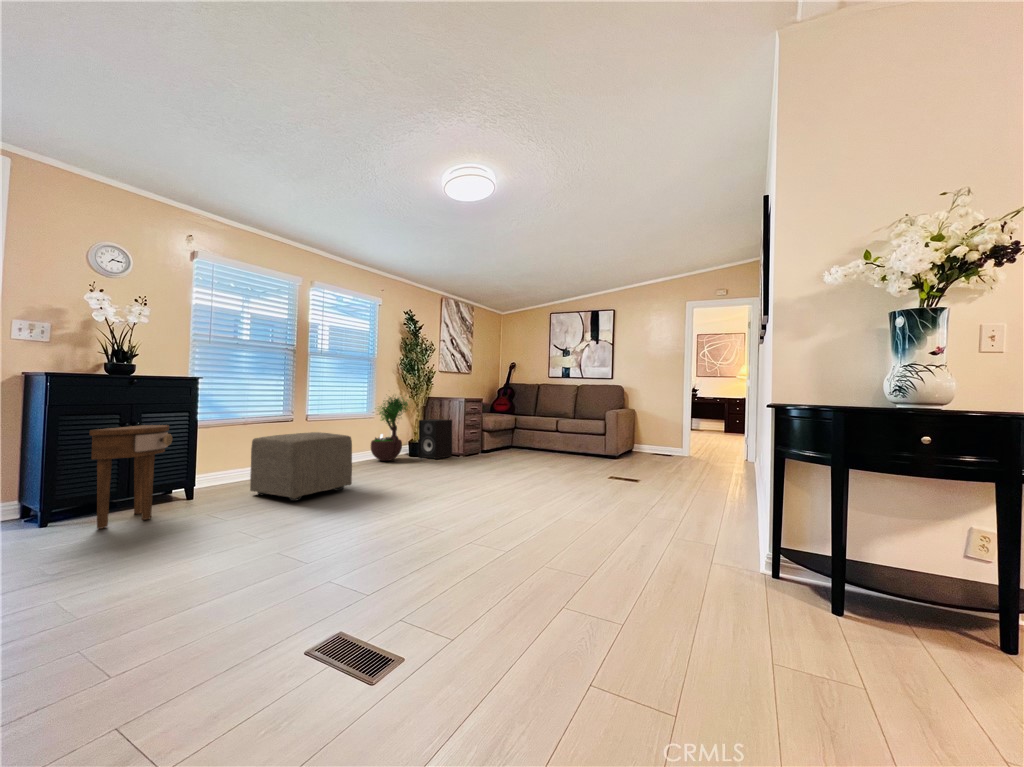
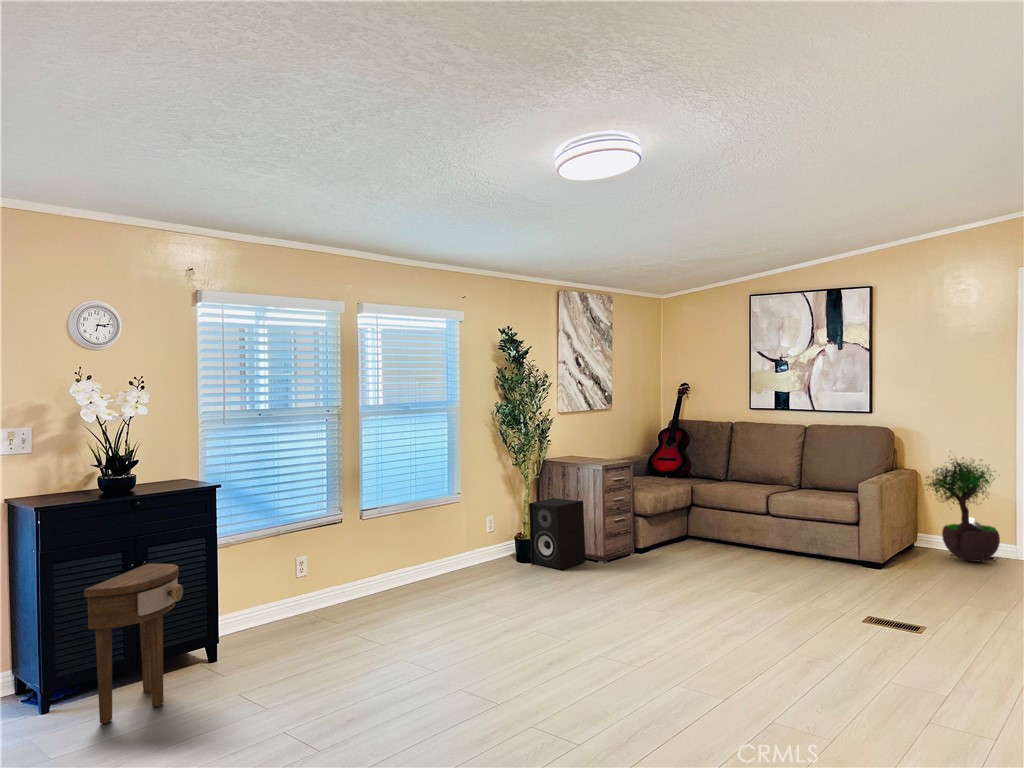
potted tree: present [371,397,408,461] -> present [924,458,1000,562]
ottoman: present [250,432,352,501] -> none [286,552,429,673]

